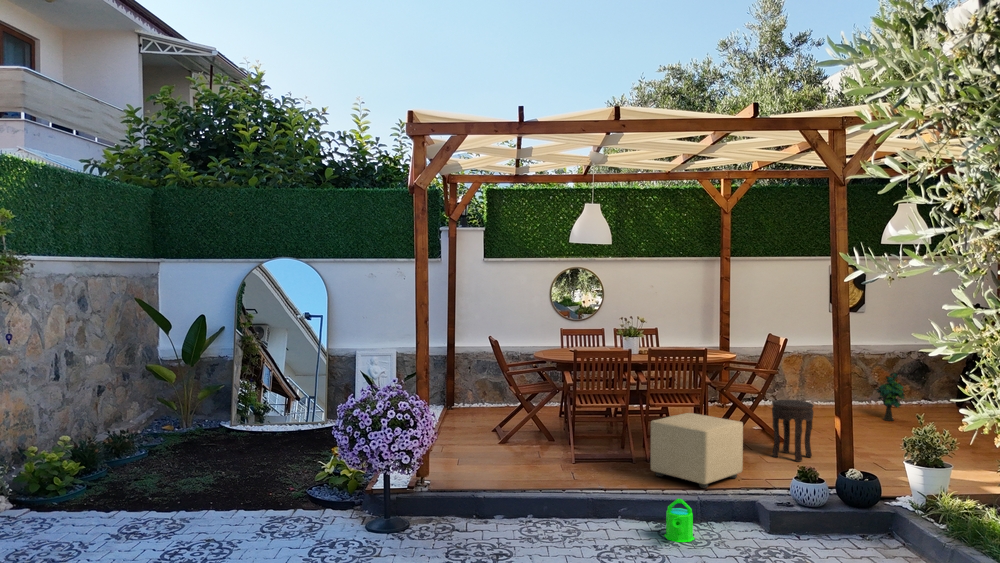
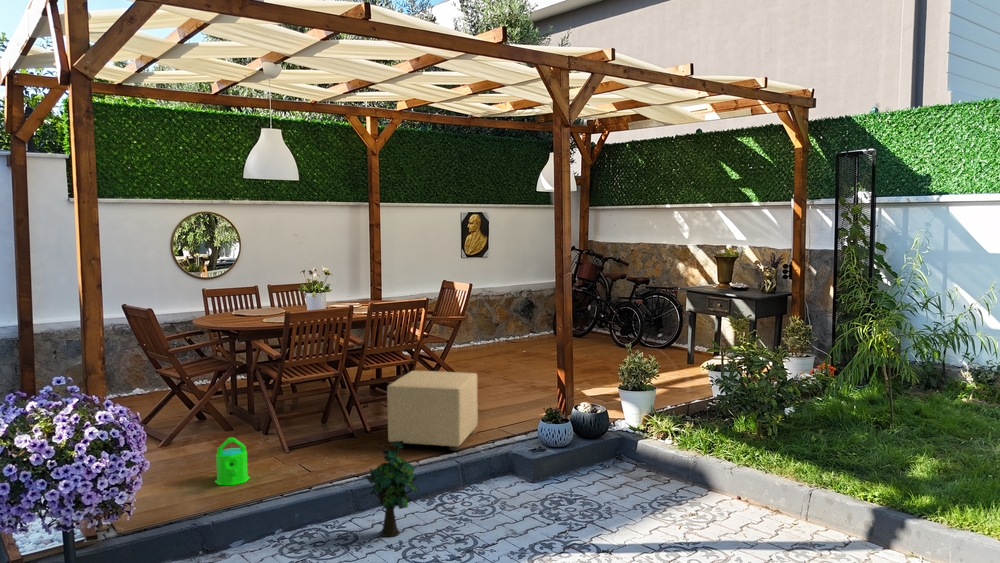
decorative plant: present [874,373,905,421] -> present [362,441,418,537]
side table: present [772,400,813,462] -> none [475,345,514,406]
watering can: present [664,499,695,542] -> present [215,437,250,485]

